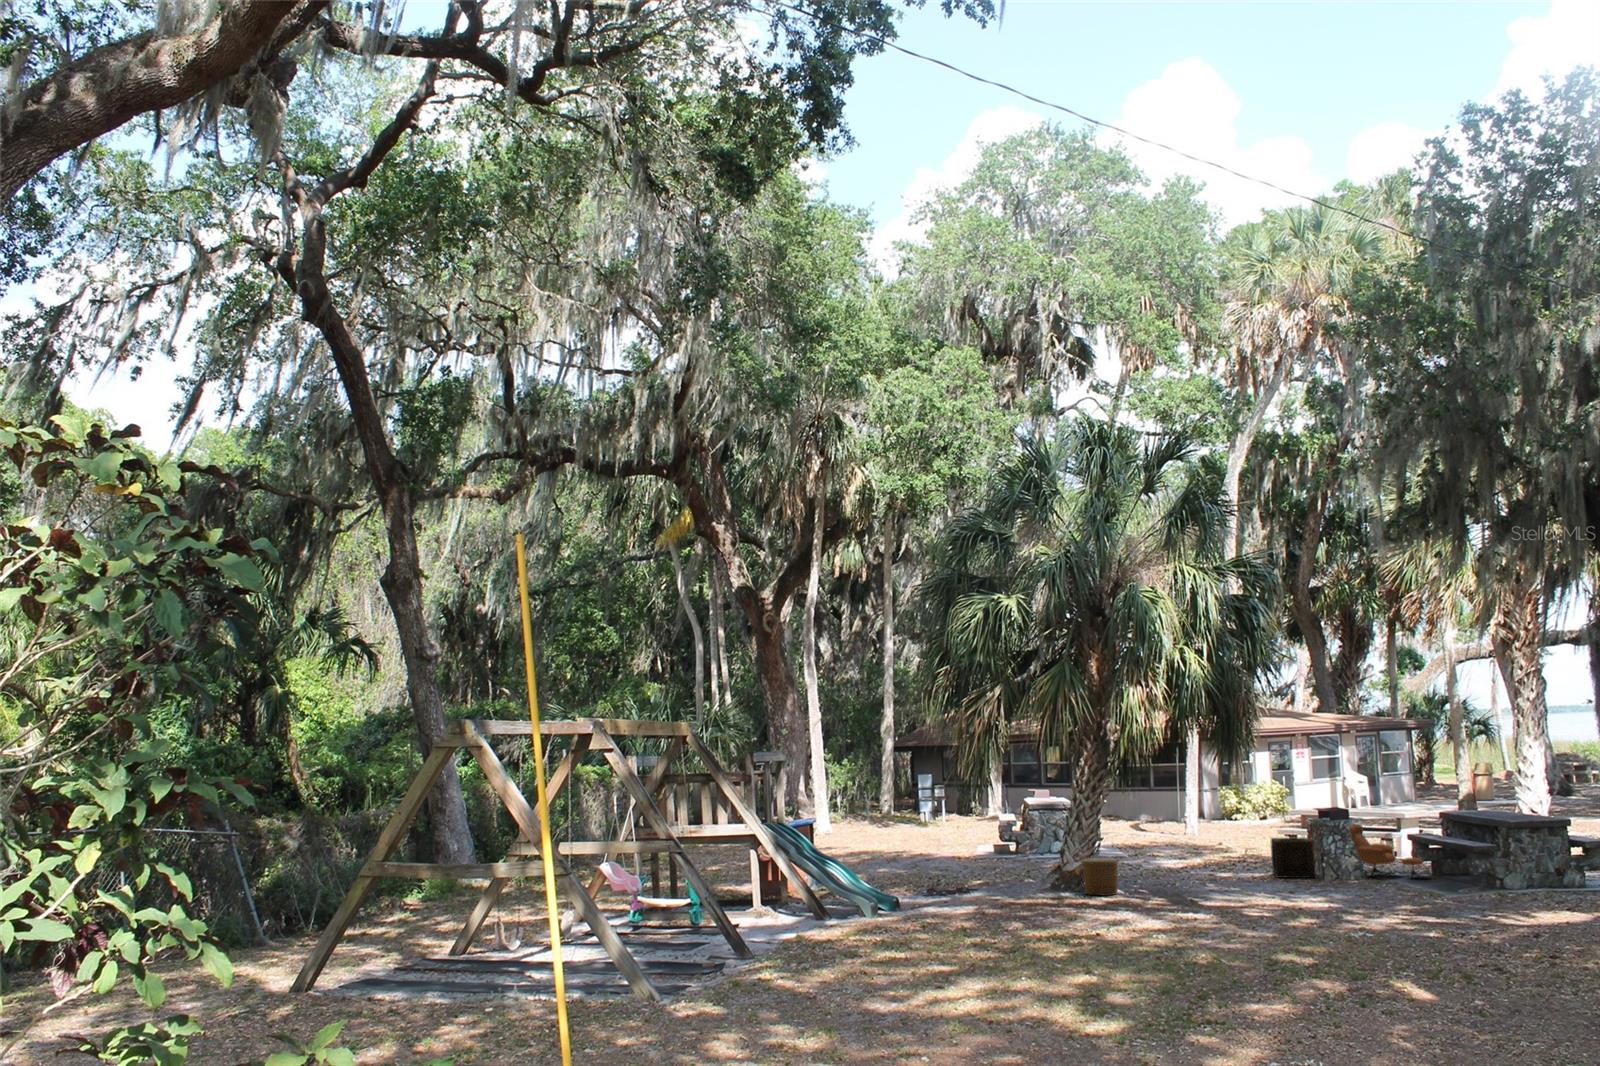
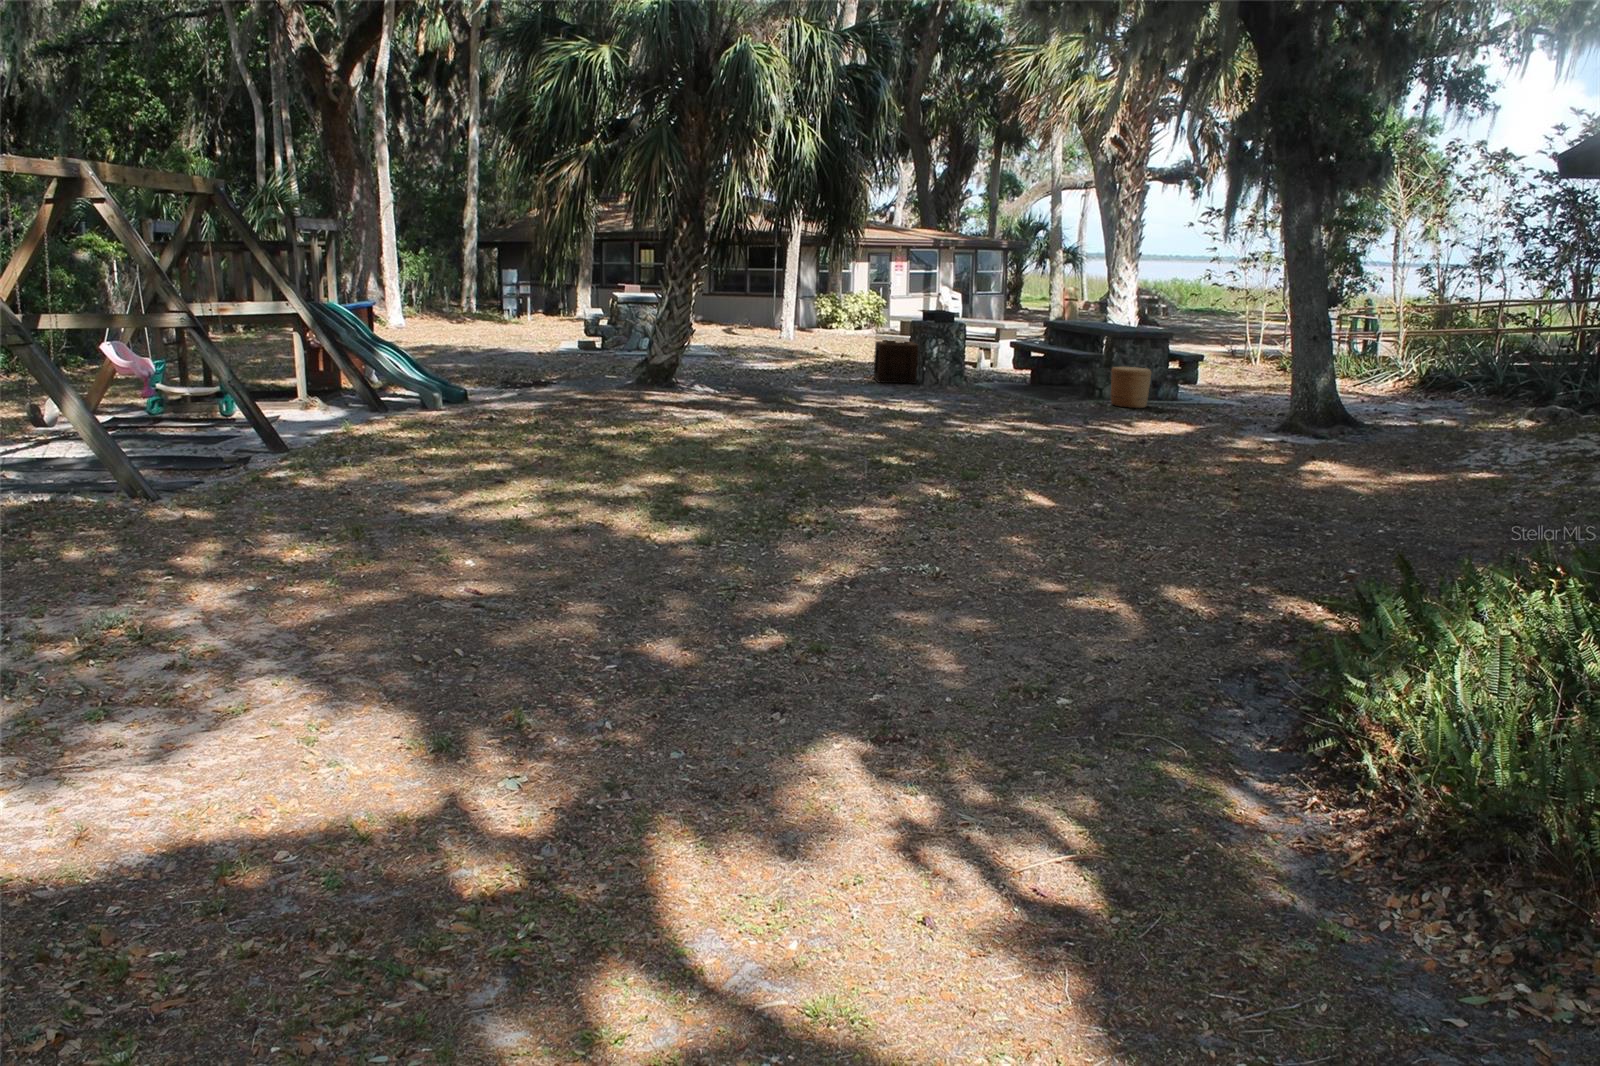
lounge chair: present [1349,824,1424,877] -> none [956,330,1025,388]
woven basket: present [1082,858,1118,896] -> present [1111,367,1151,408]

